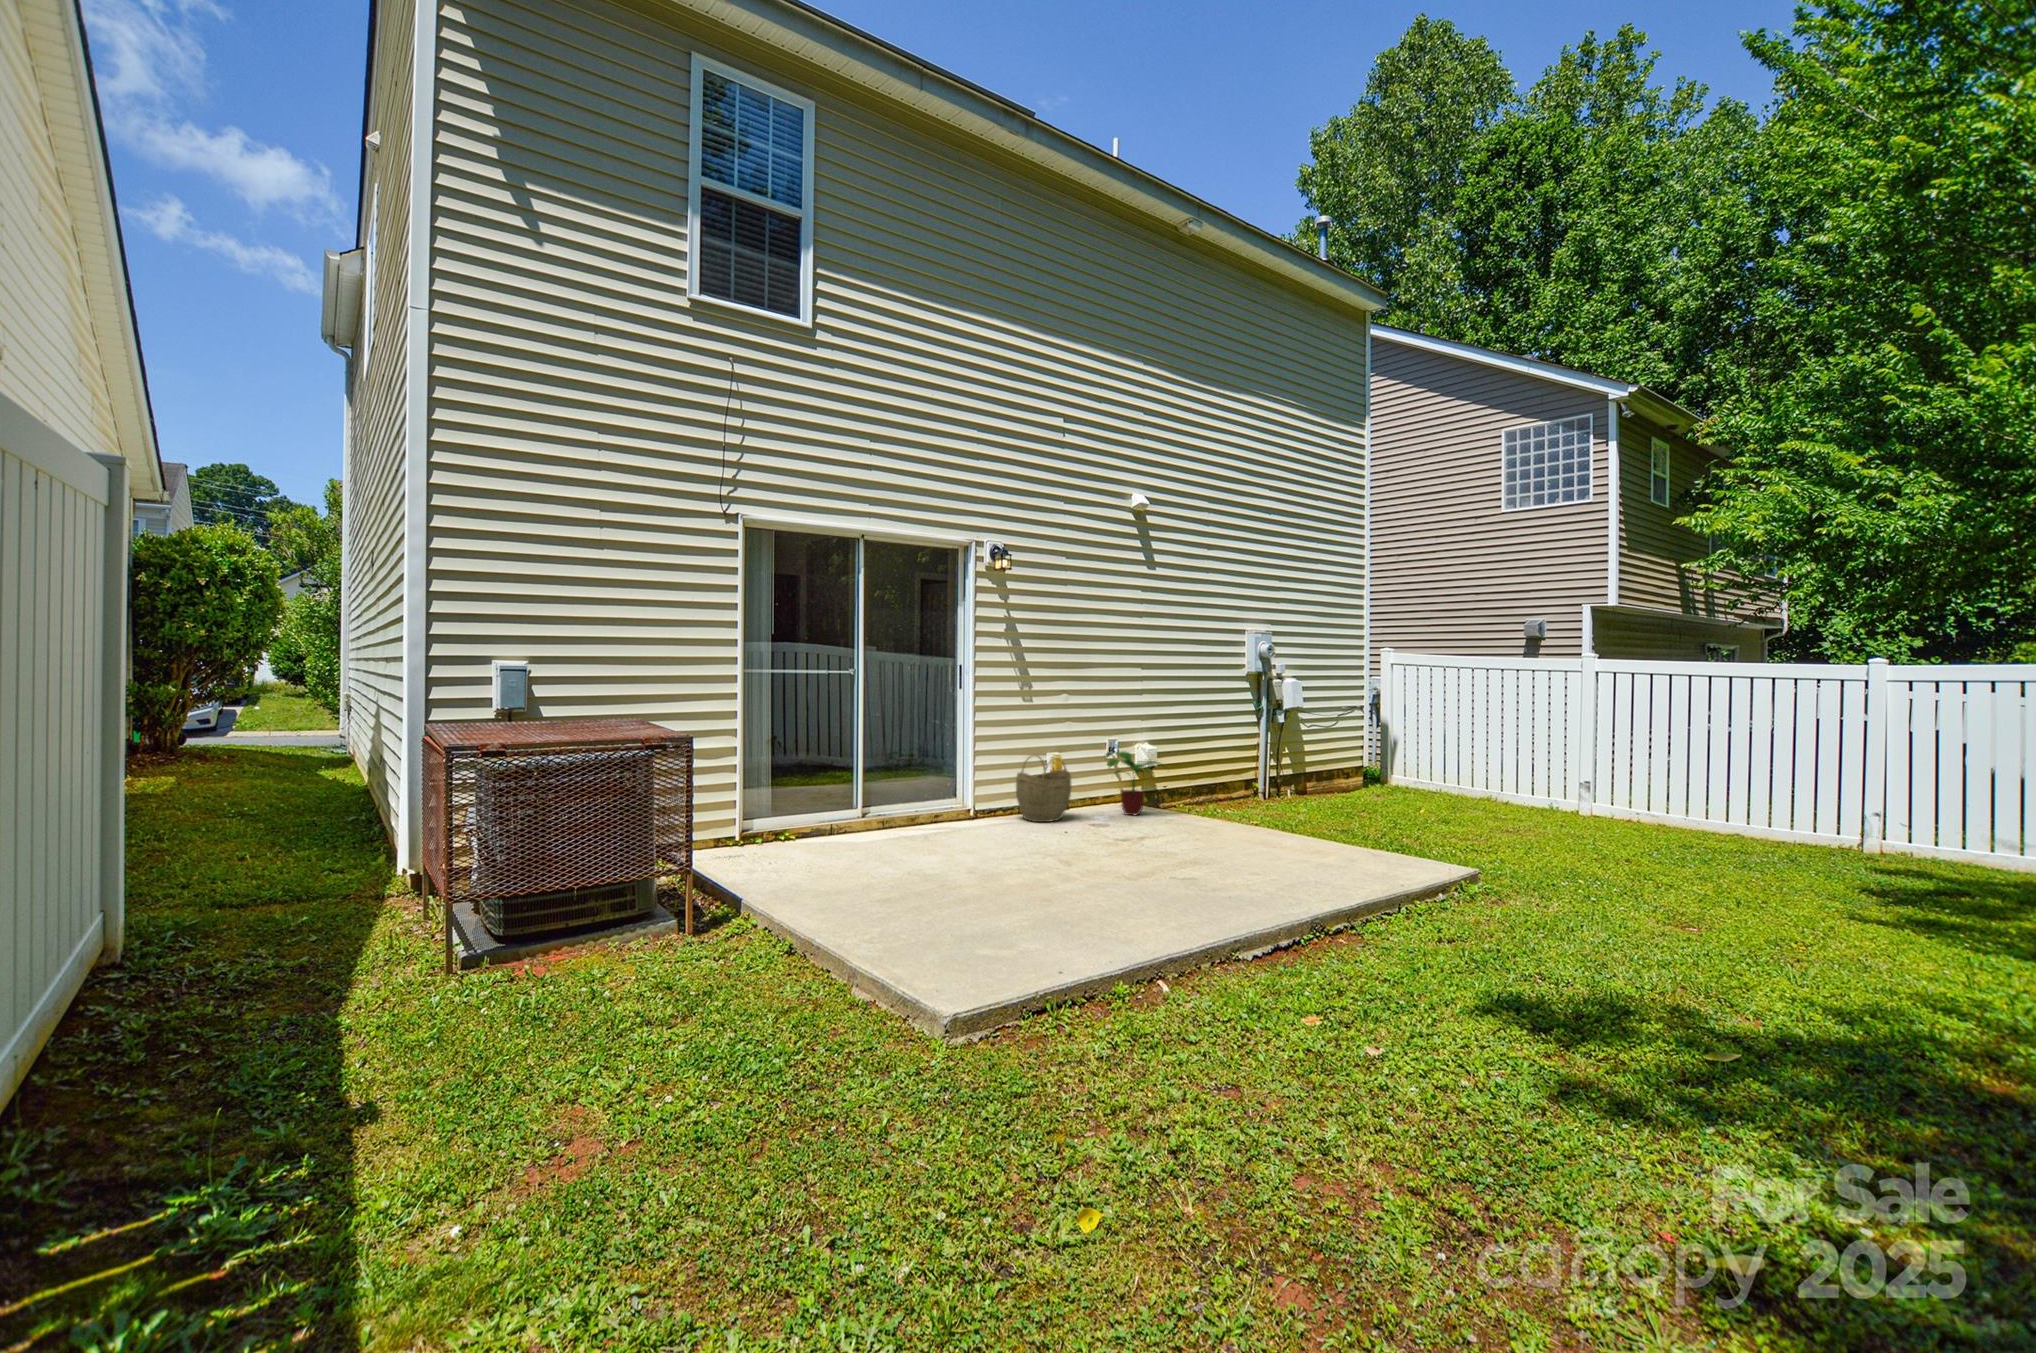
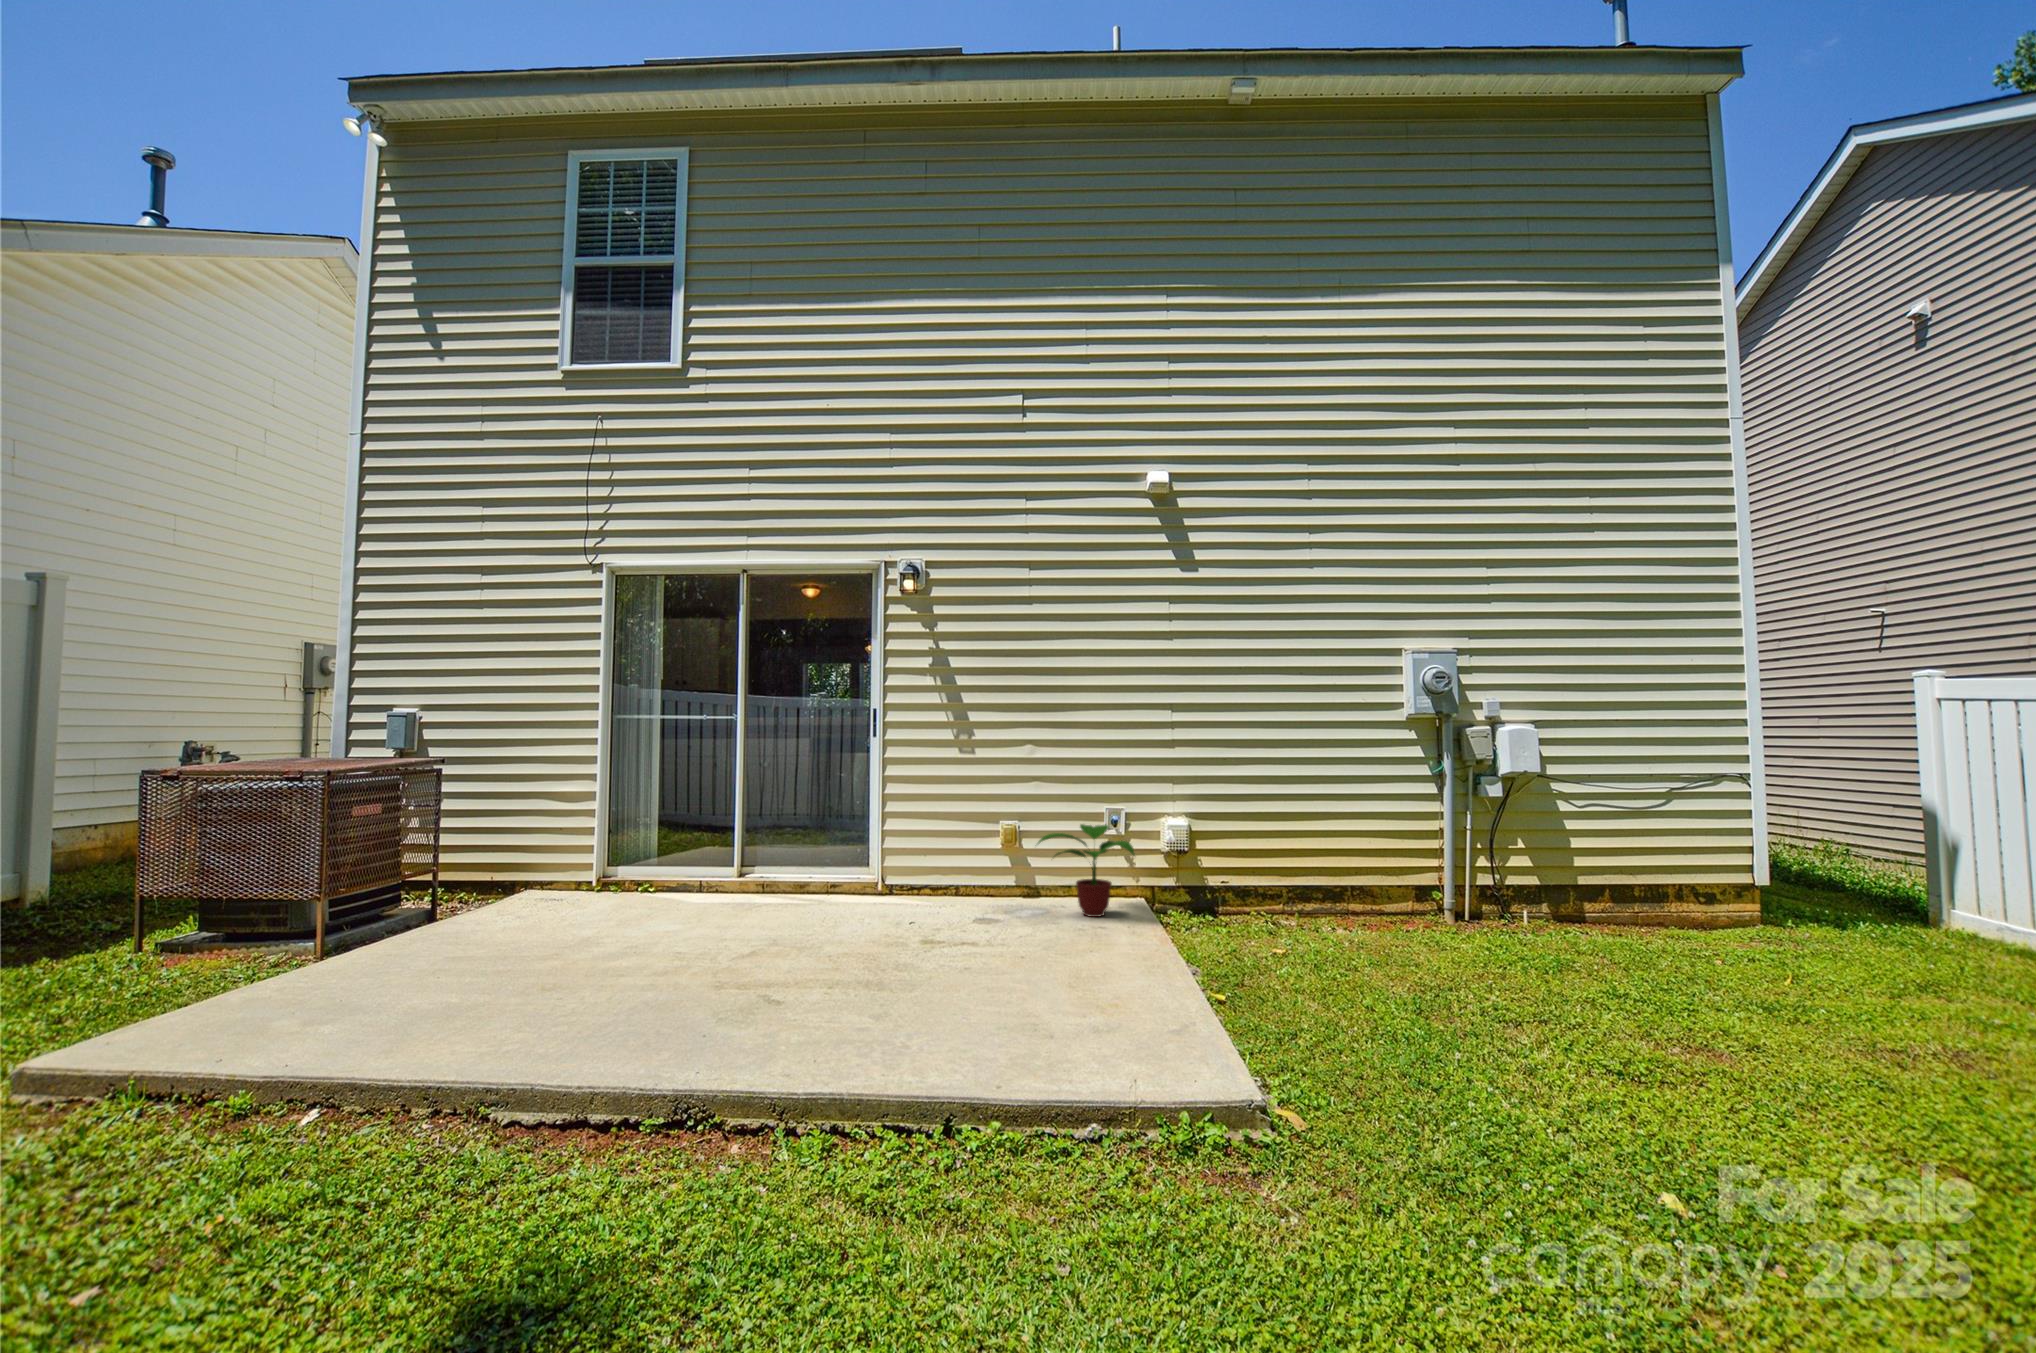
woven basket: present [1016,756,1071,822] -> none [923,820,995,909]

